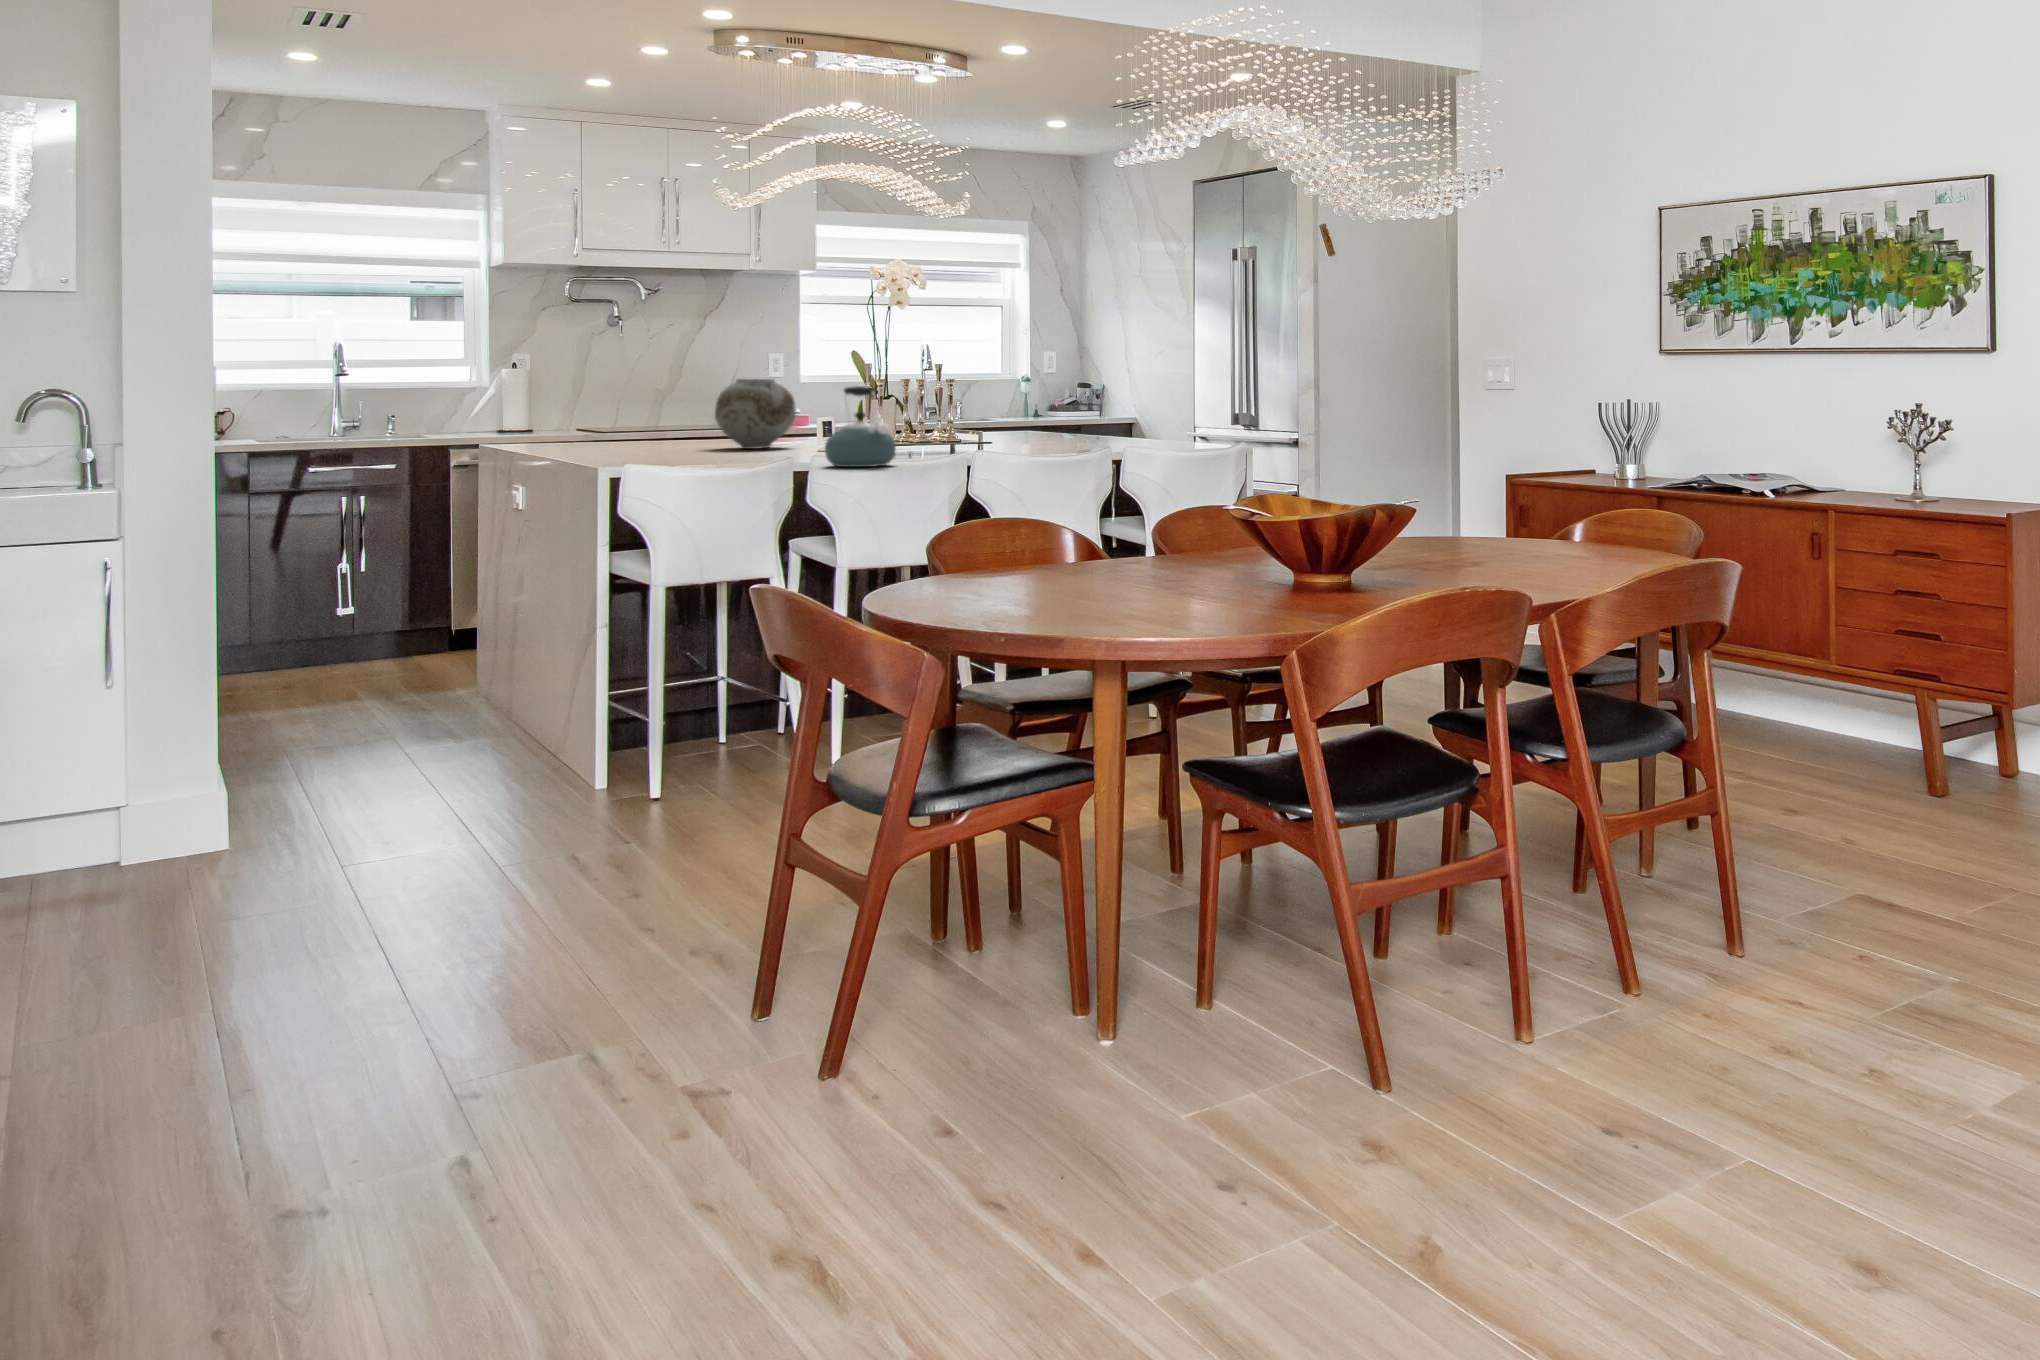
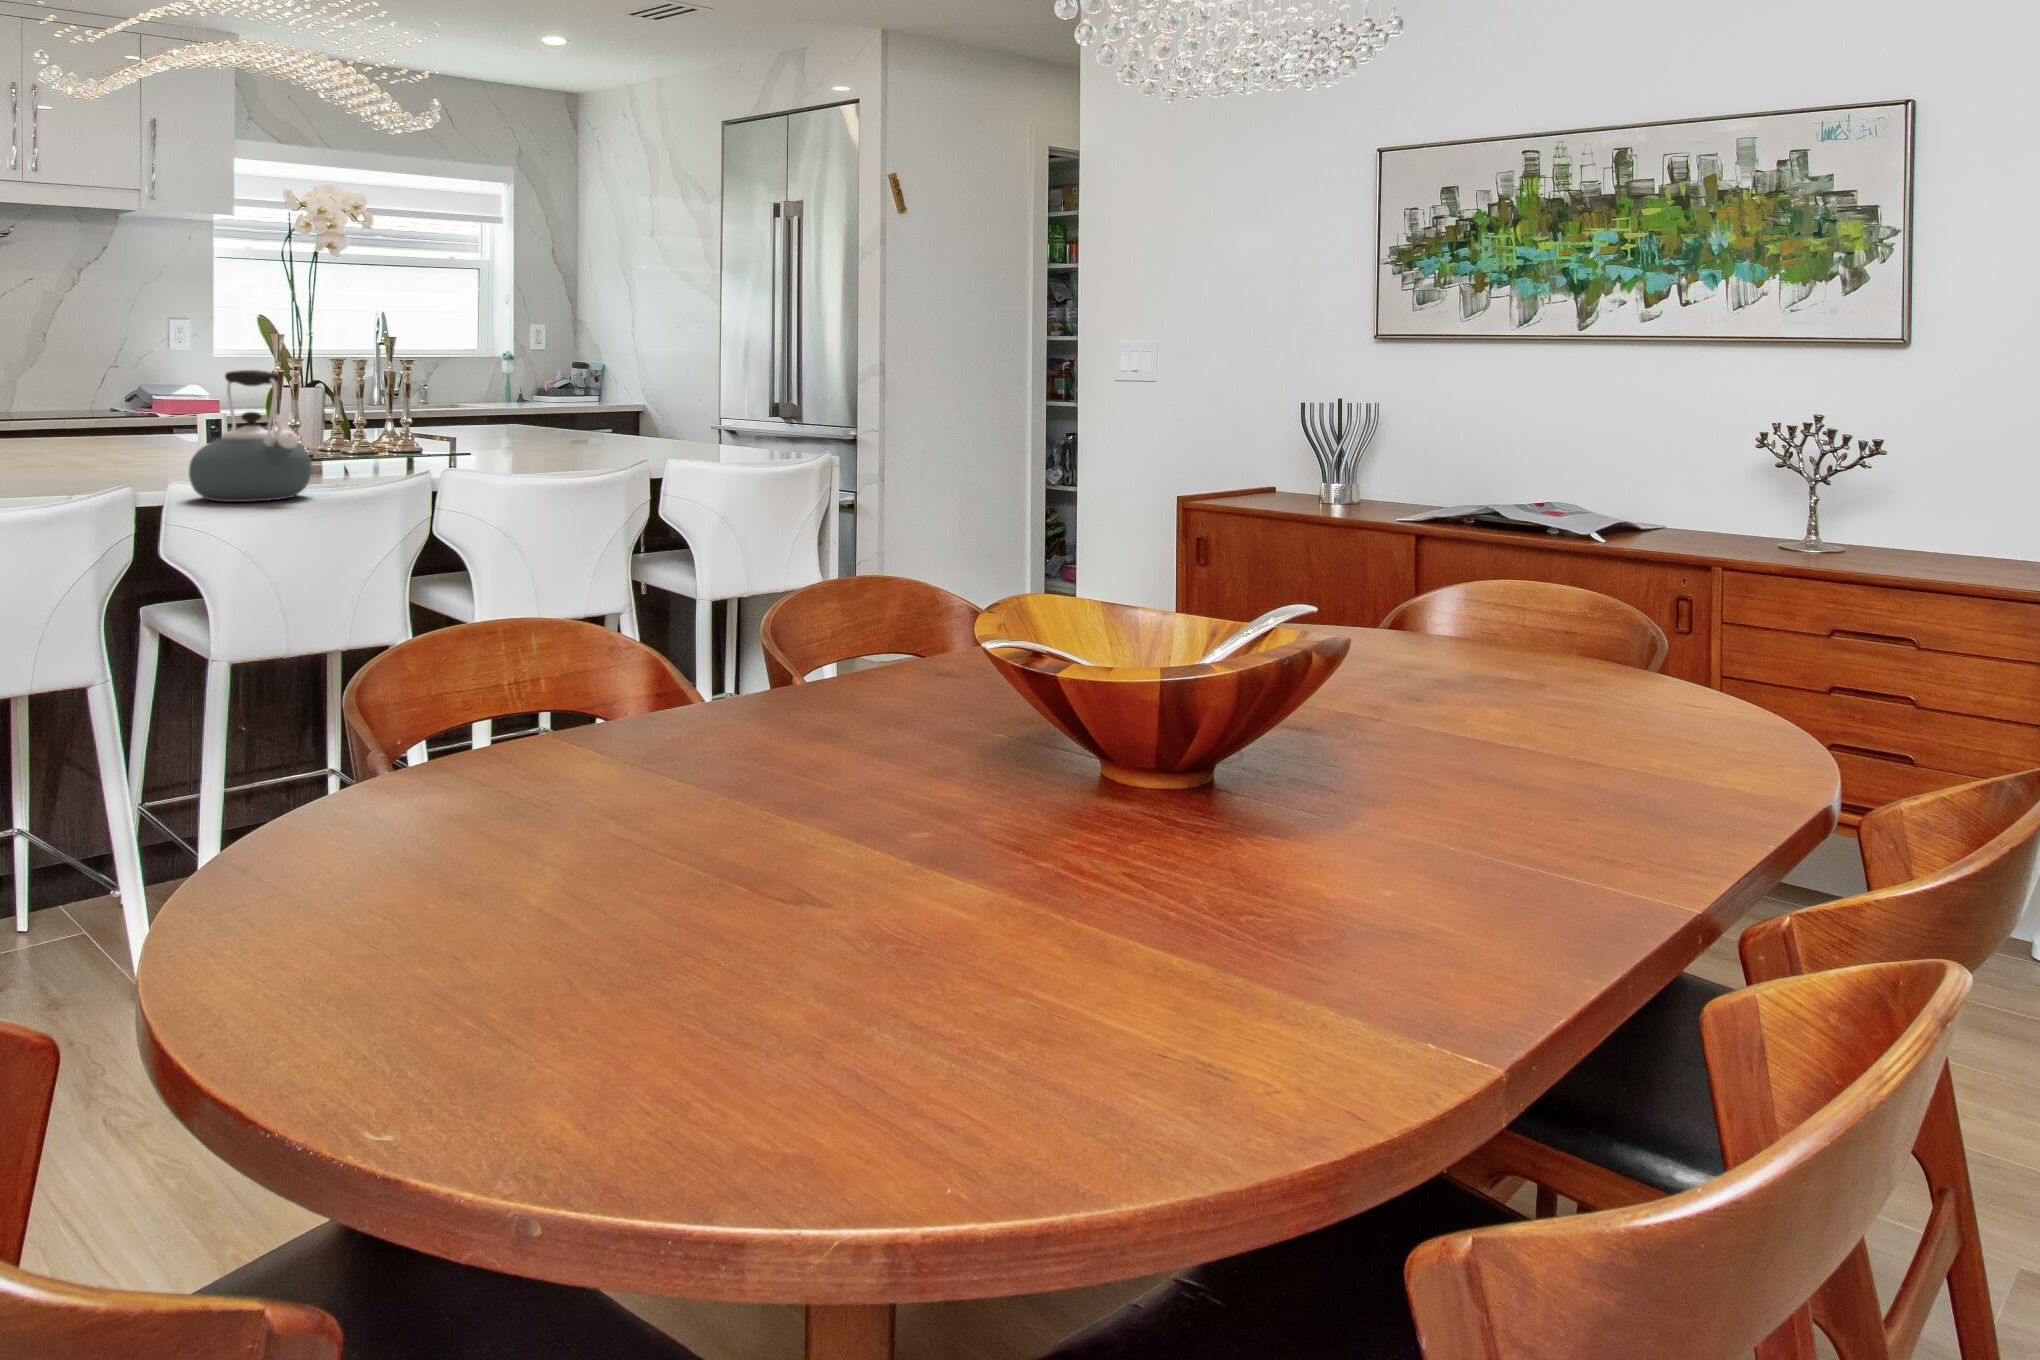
vase: present [715,379,796,449] -> none [42,353,172,457]

